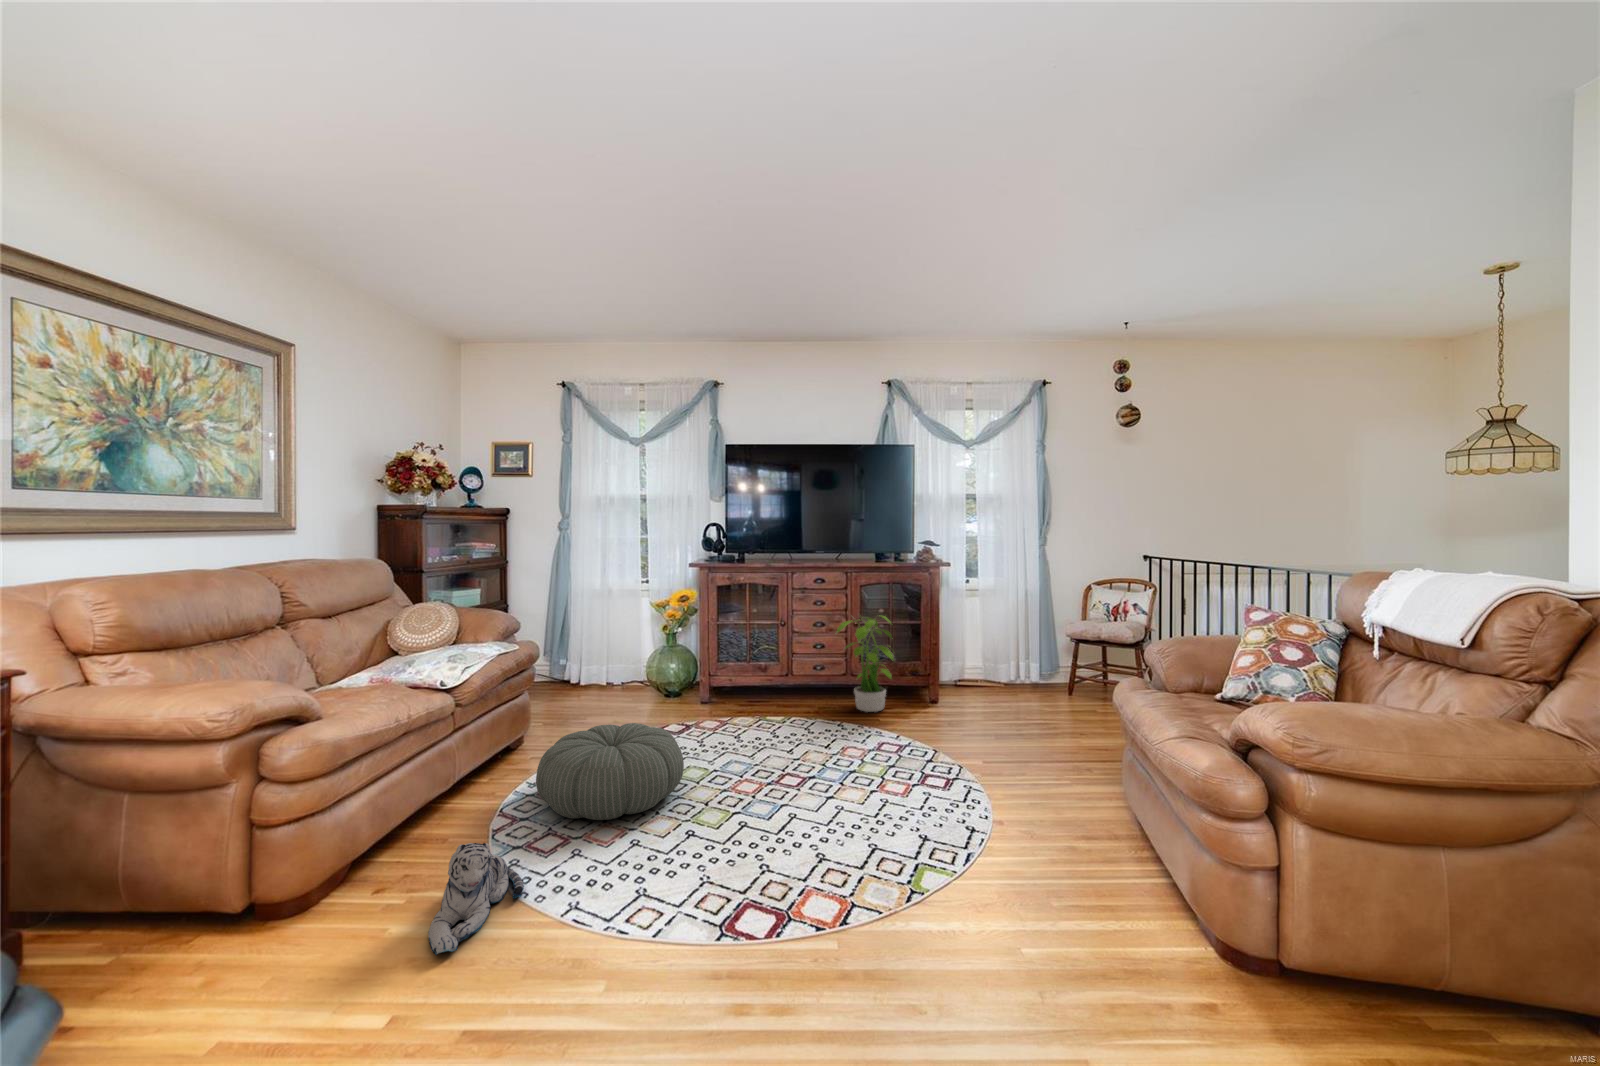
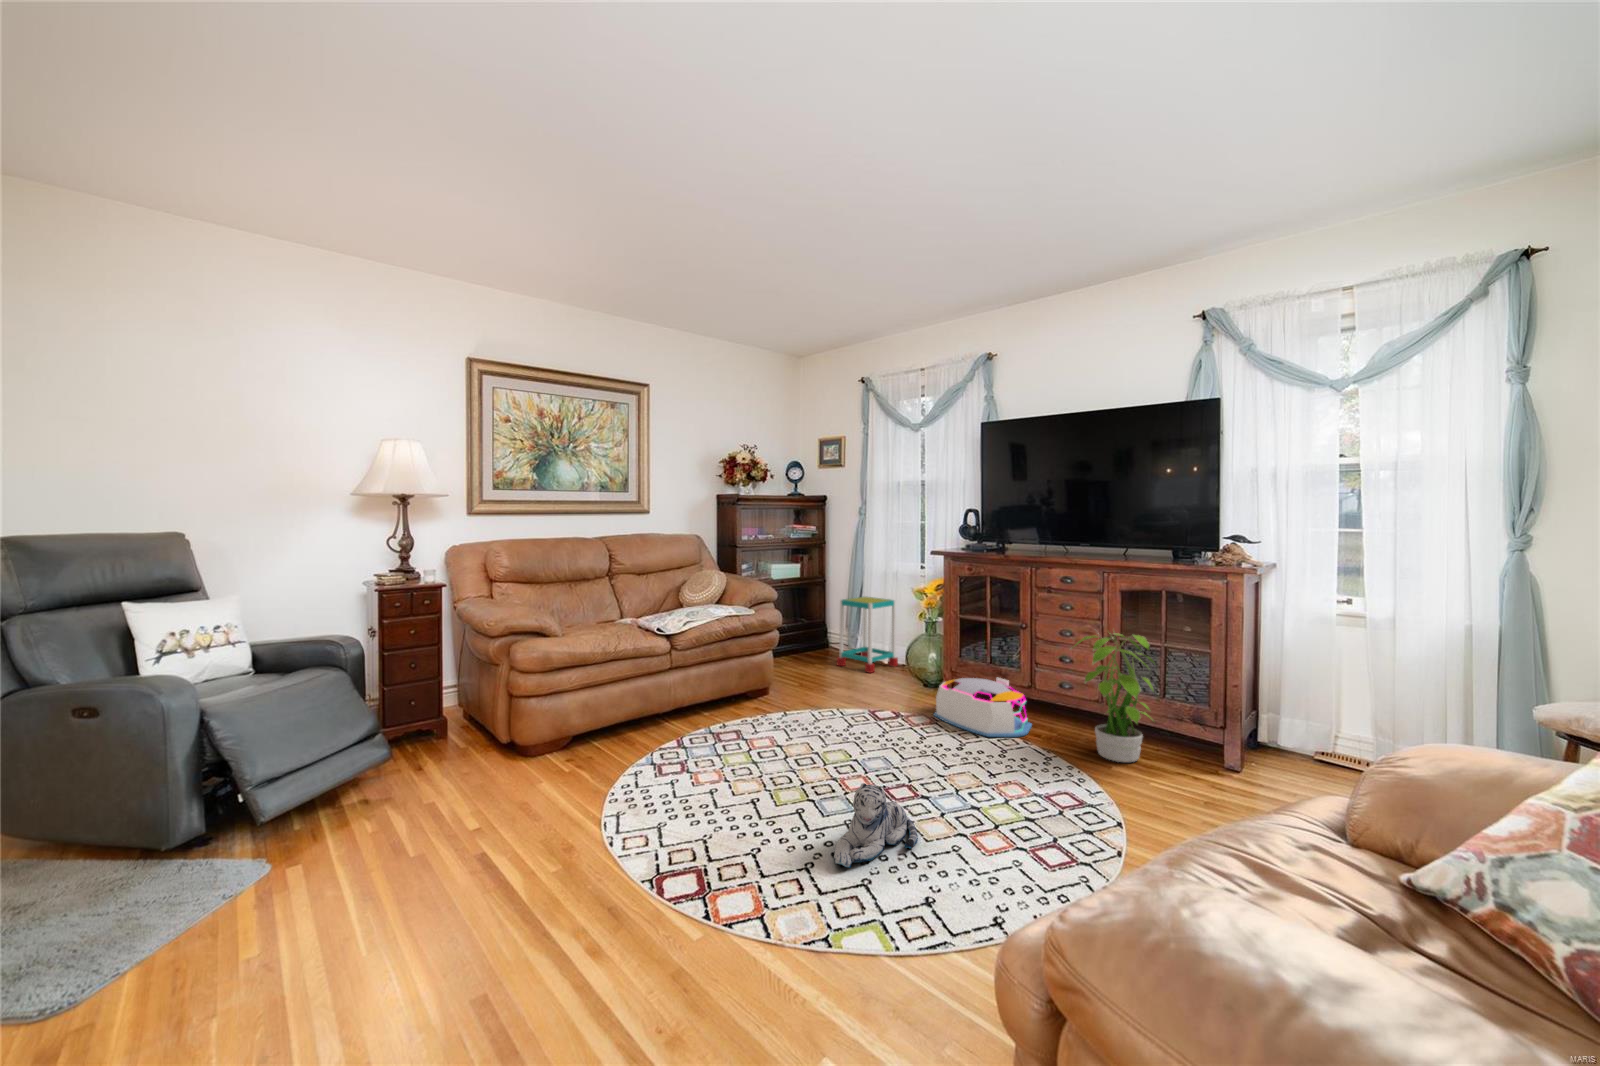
side table: none [555,616,616,695] -> present [837,596,898,673]
storage bin: none [714,670,802,720] -> present [934,678,1032,737]
pouf: present [536,723,684,820] -> none [683,688,808,768]
plush toy: present [428,843,524,955] -> present [834,783,918,868]

